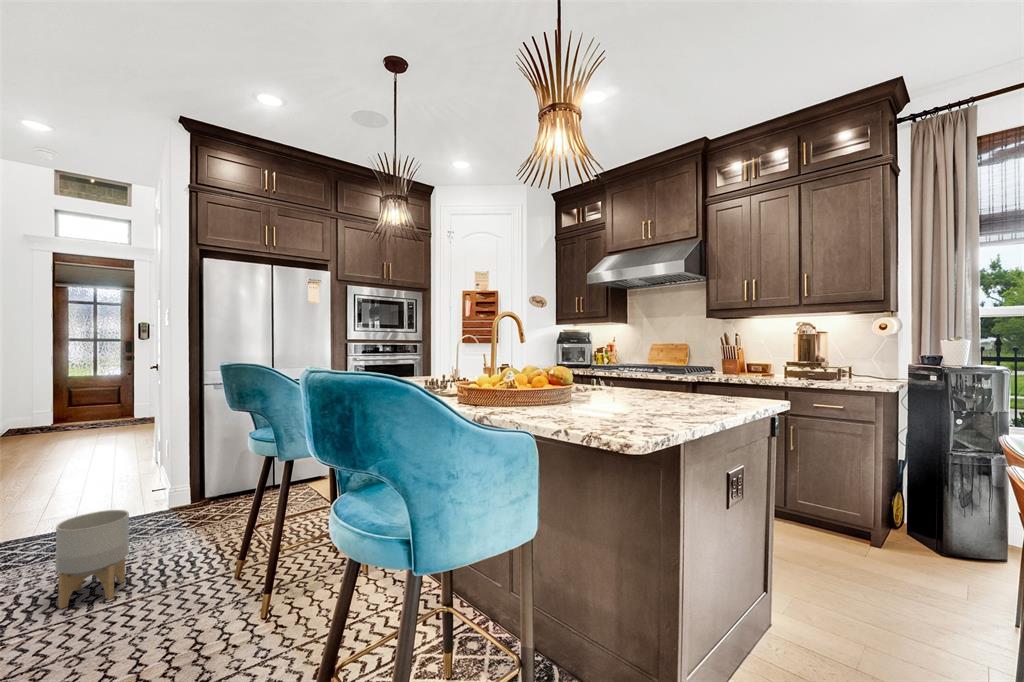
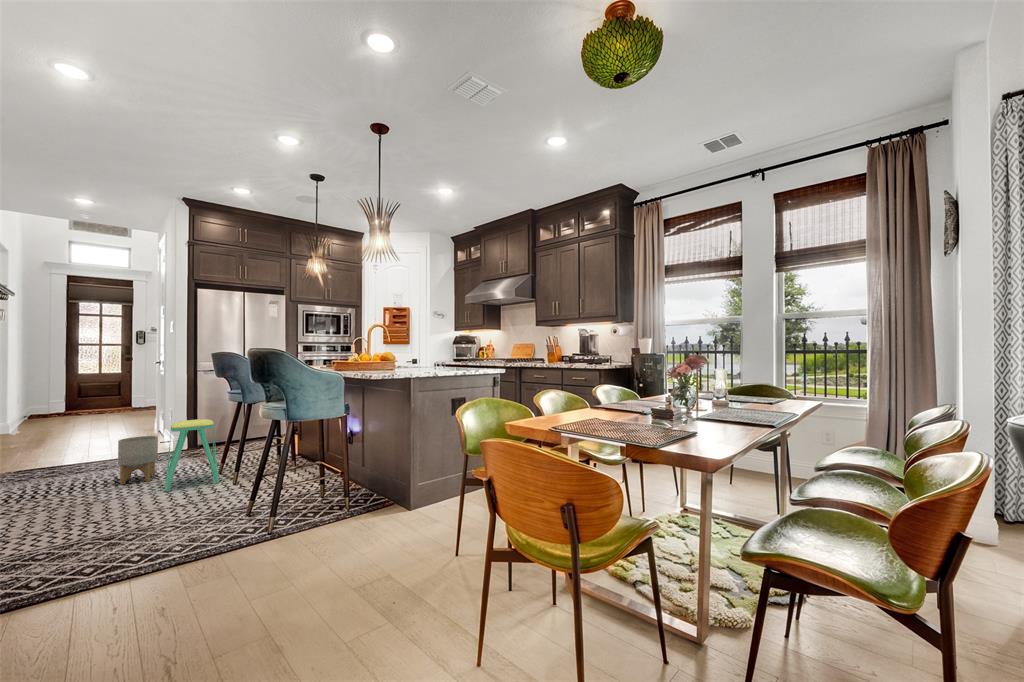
stool: none [131,486,233,640] -> present [165,419,219,491]

